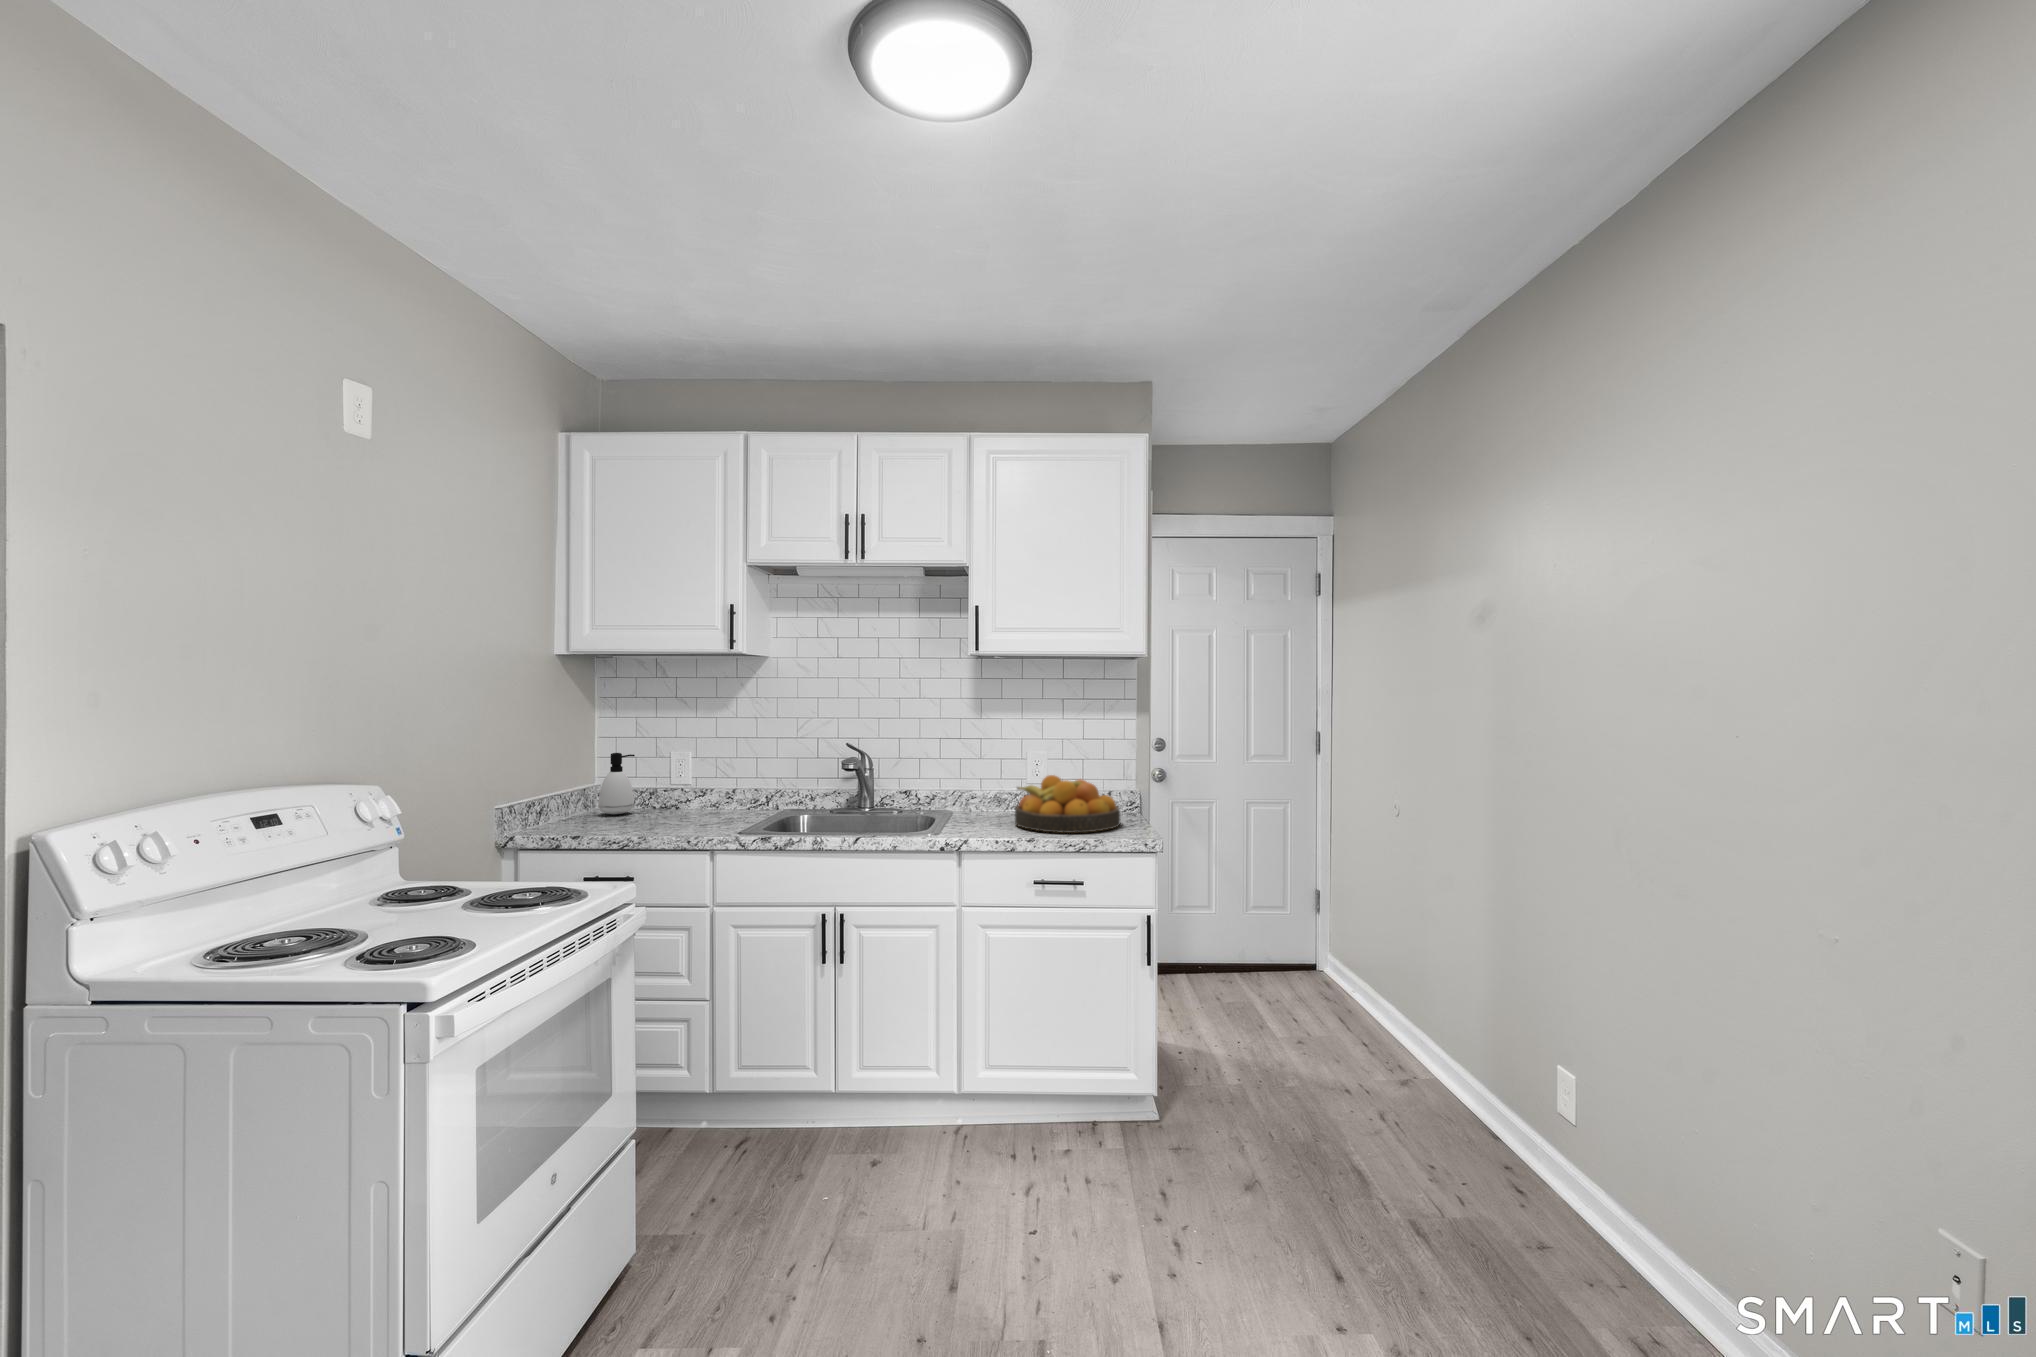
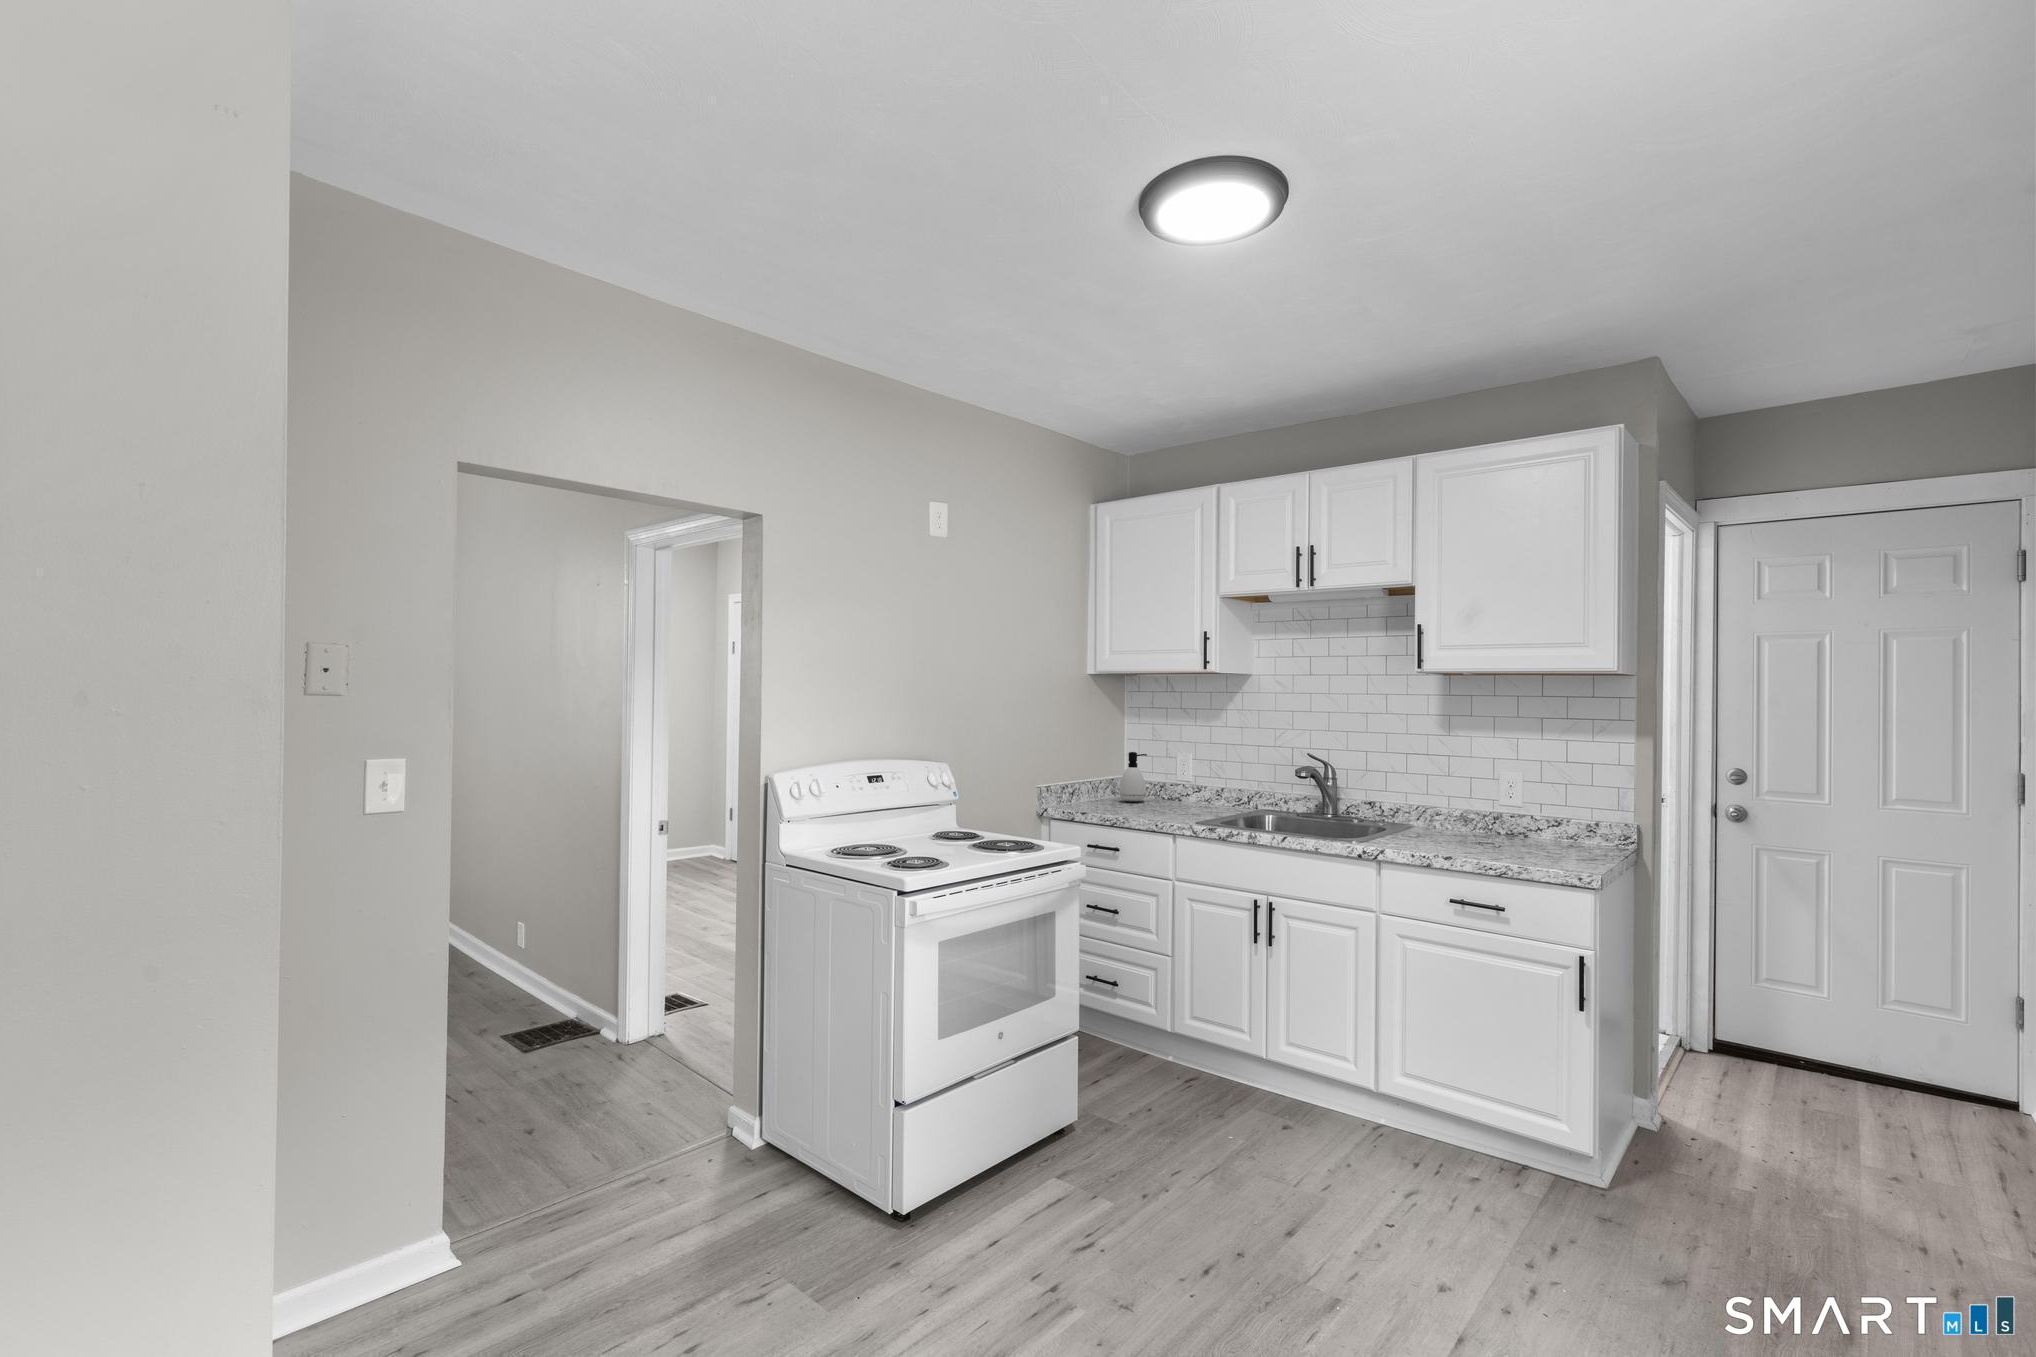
fruit bowl: present [1015,775,1121,833] -> none [1454,797,1579,859]

